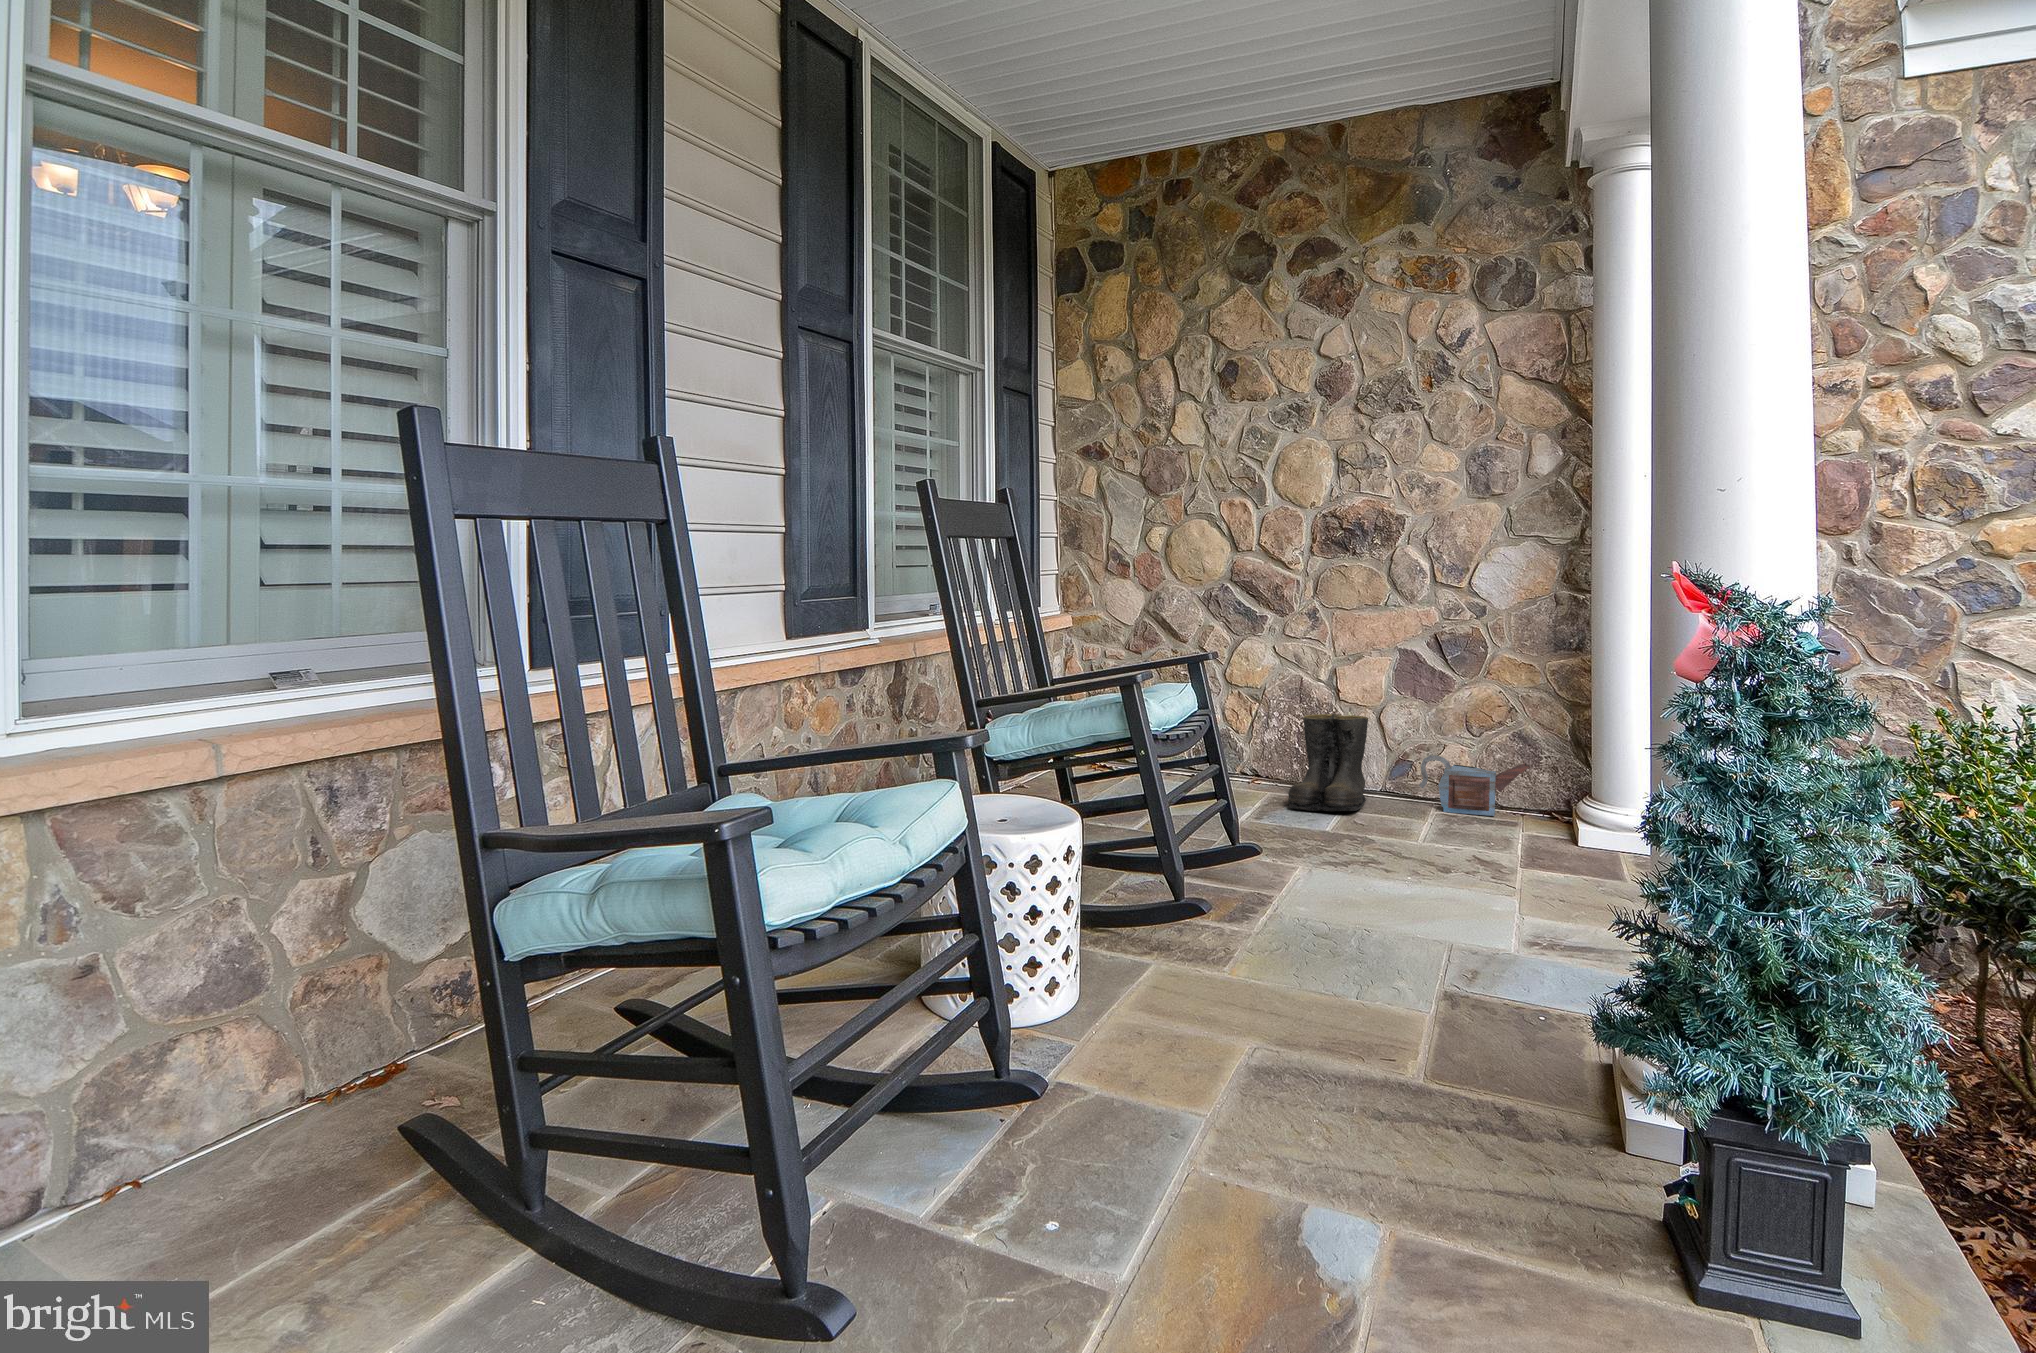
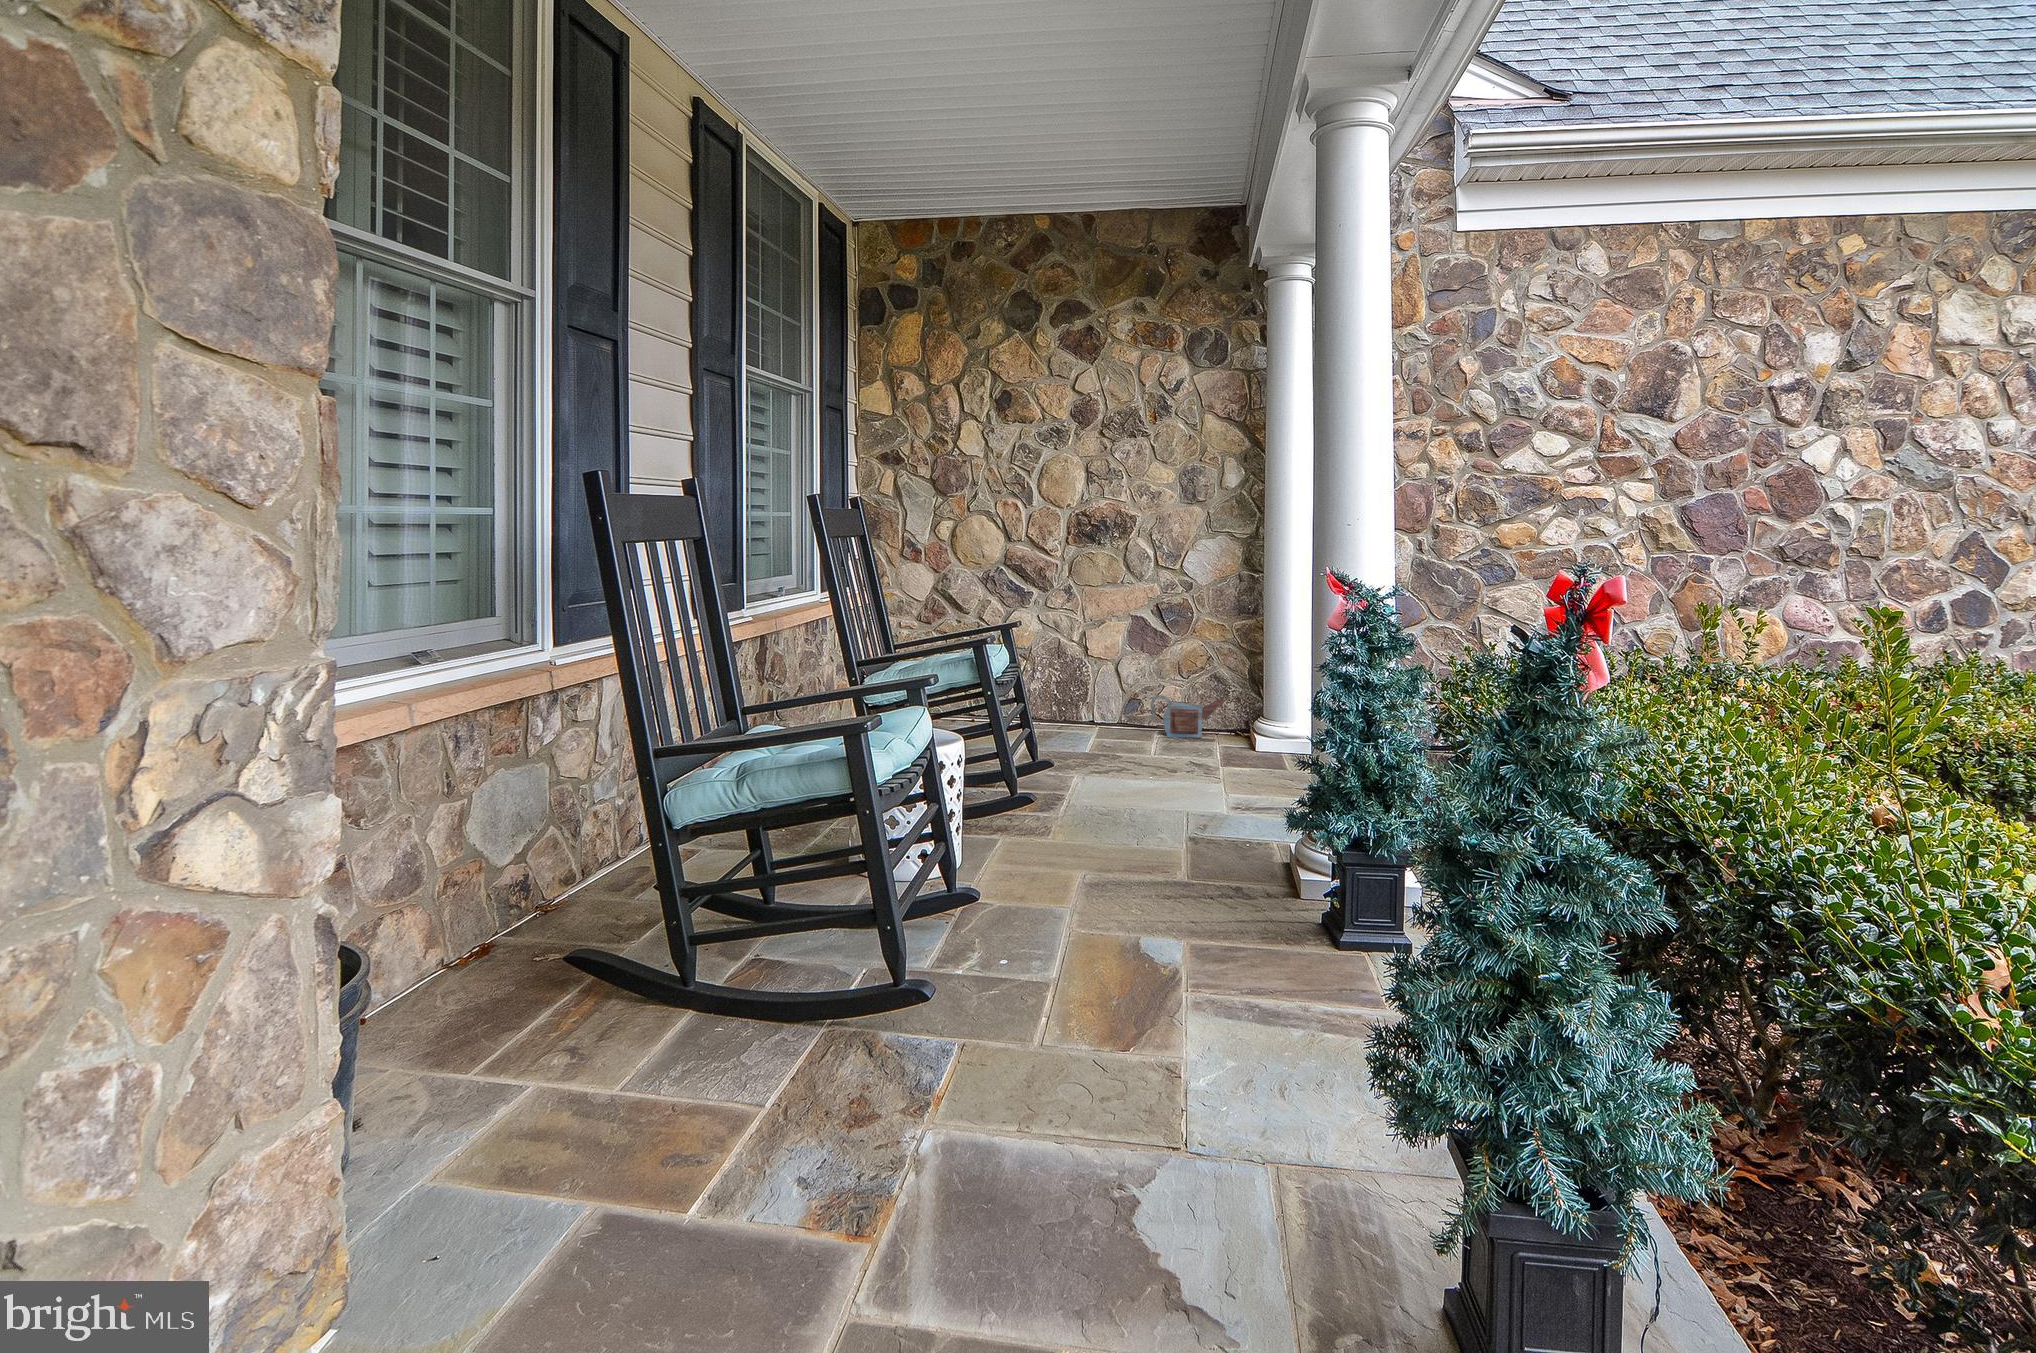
boots: present [1288,714,1369,811] -> none [1057,666,1113,740]

